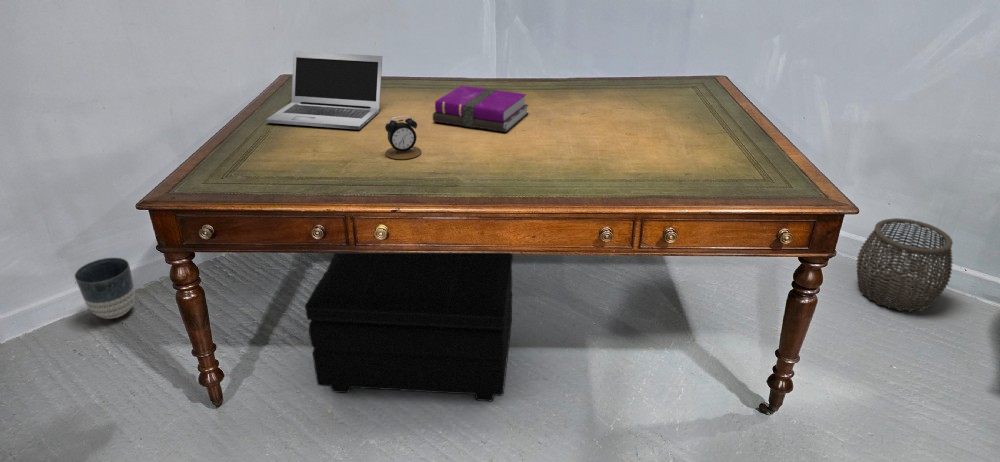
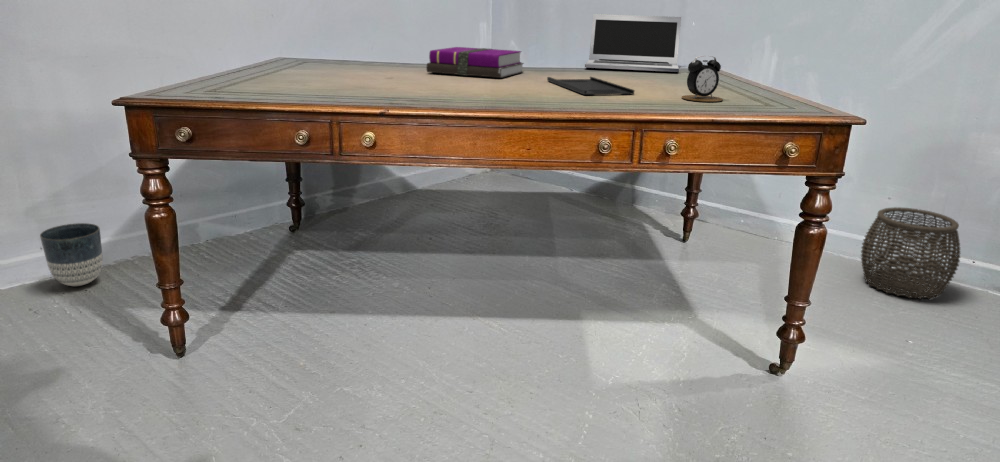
laptop: present [266,51,382,130] -> present [585,14,681,72]
alarm clock: present [385,116,421,159] -> present [682,56,723,102]
tray: none [552,128,636,173] -> present [547,77,634,95]
footstool: present [305,253,513,401] -> none [283,198,505,358]

